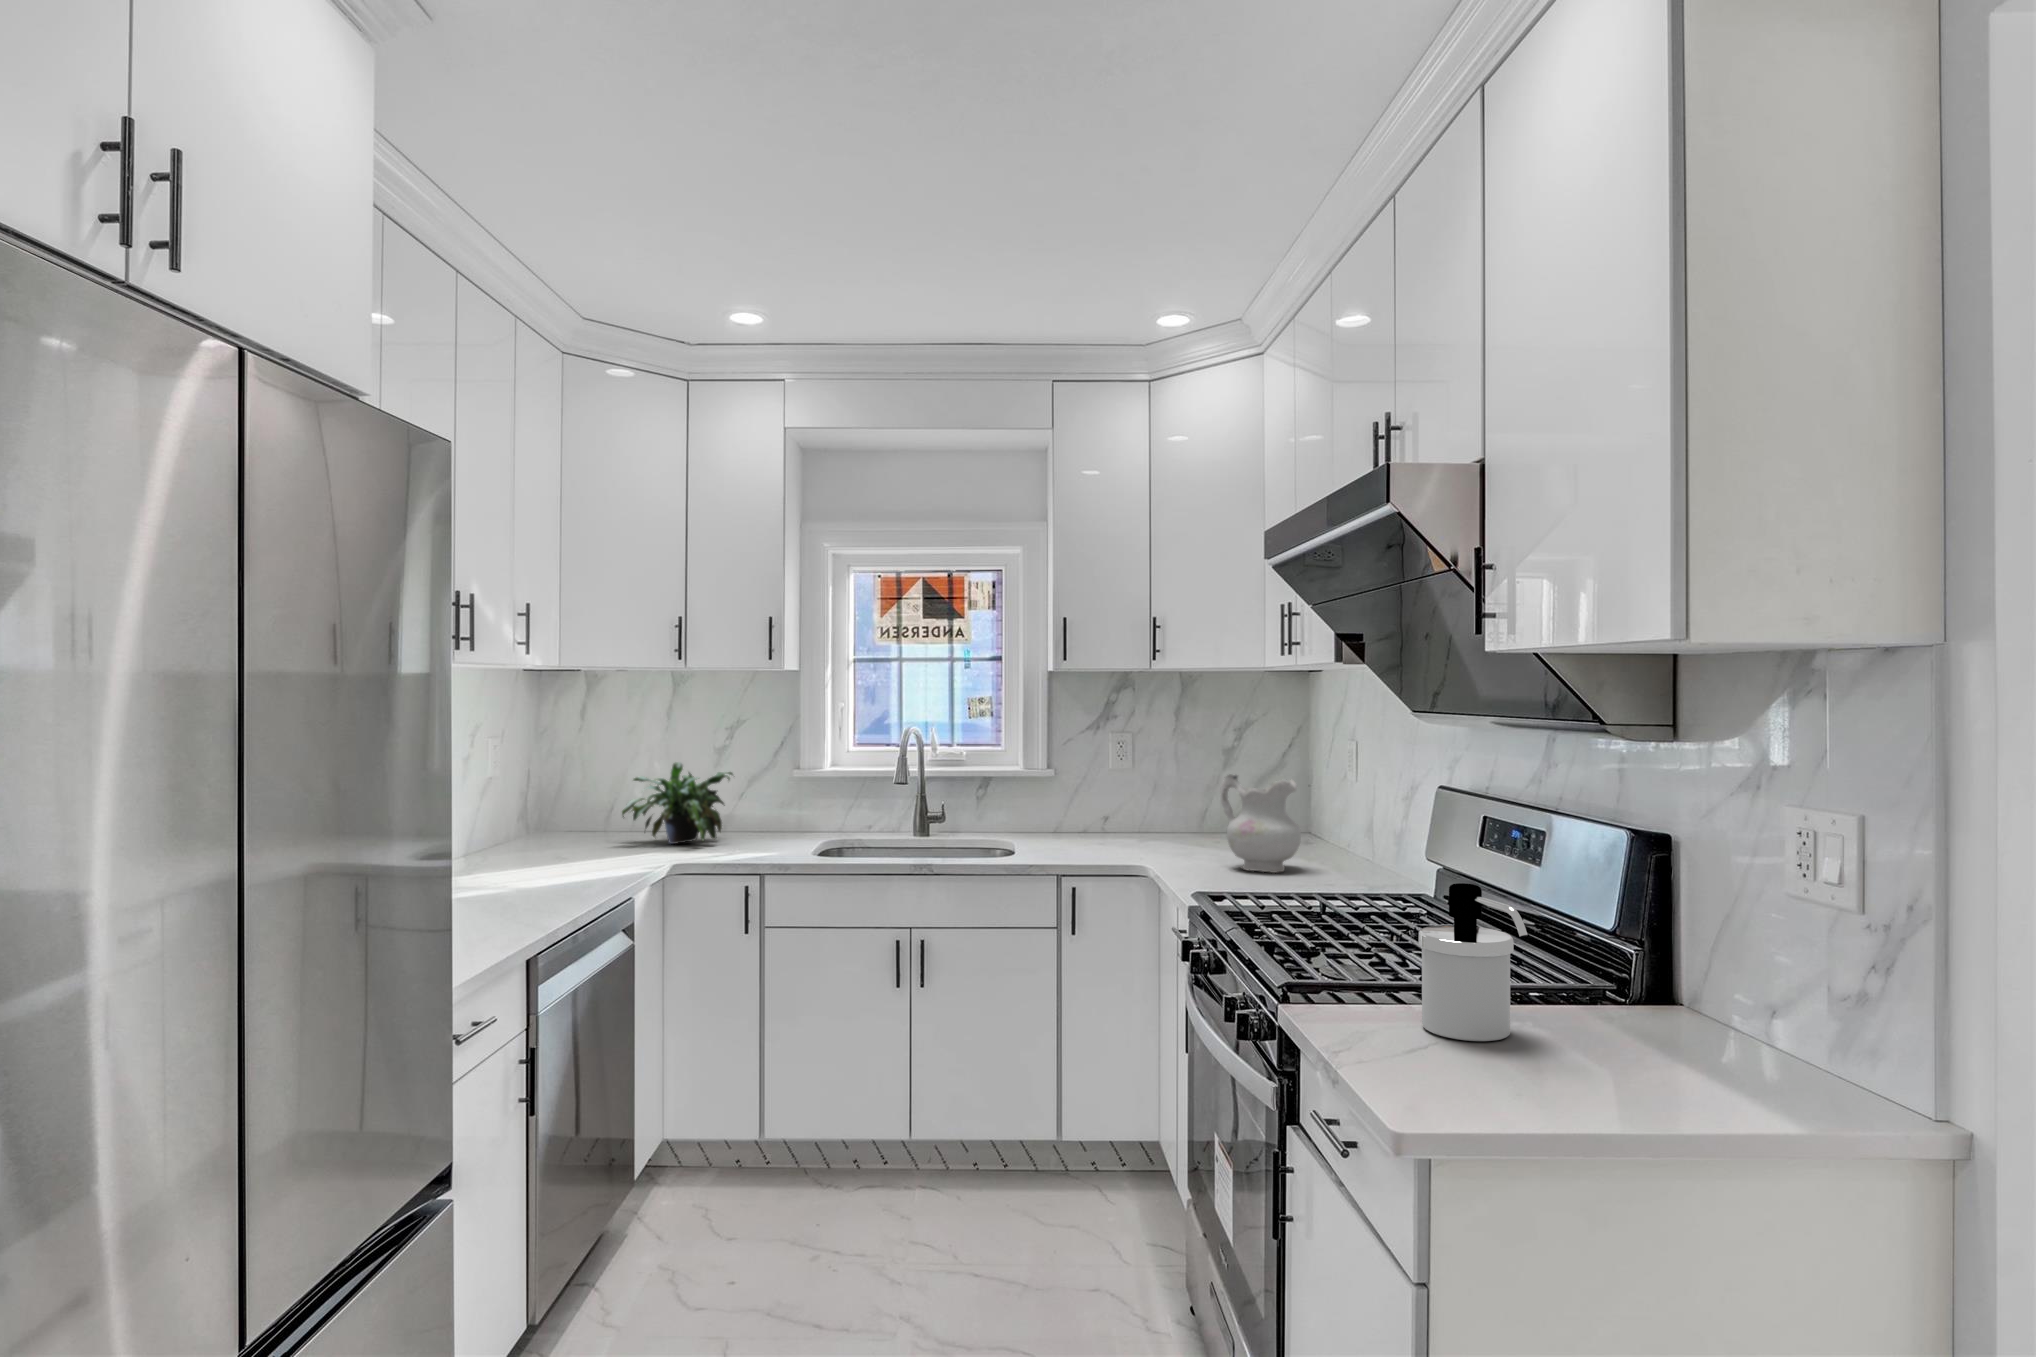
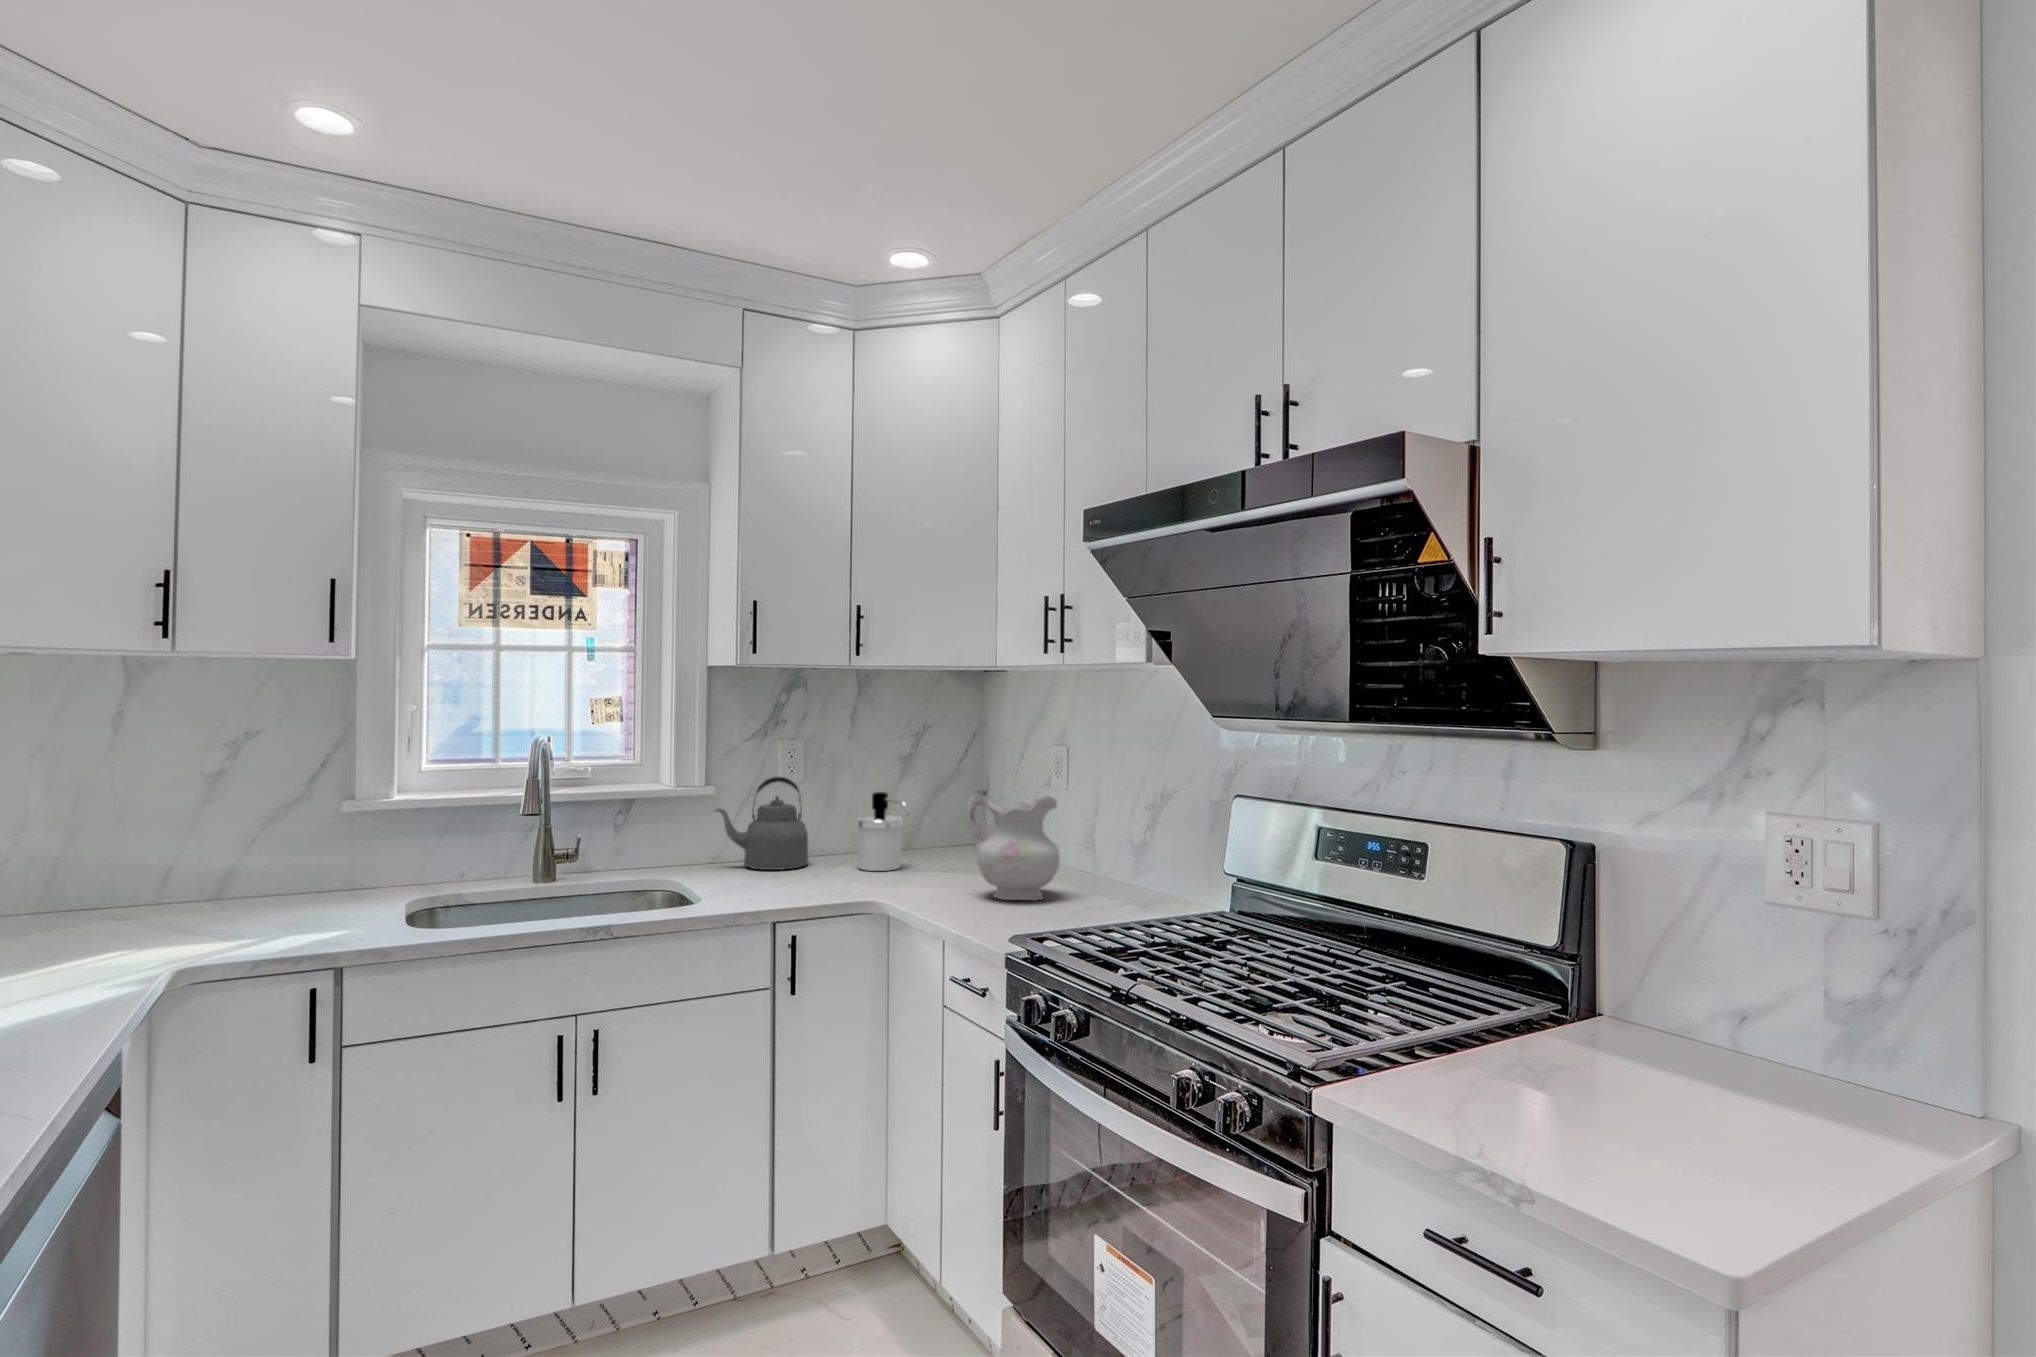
potted plant: present [622,762,733,844] -> none [39,801,249,927]
kettle: none [1053,763,1130,840] -> present [715,777,808,870]
soap dispenser: present [1419,883,1528,1041] -> present [857,792,910,871]

